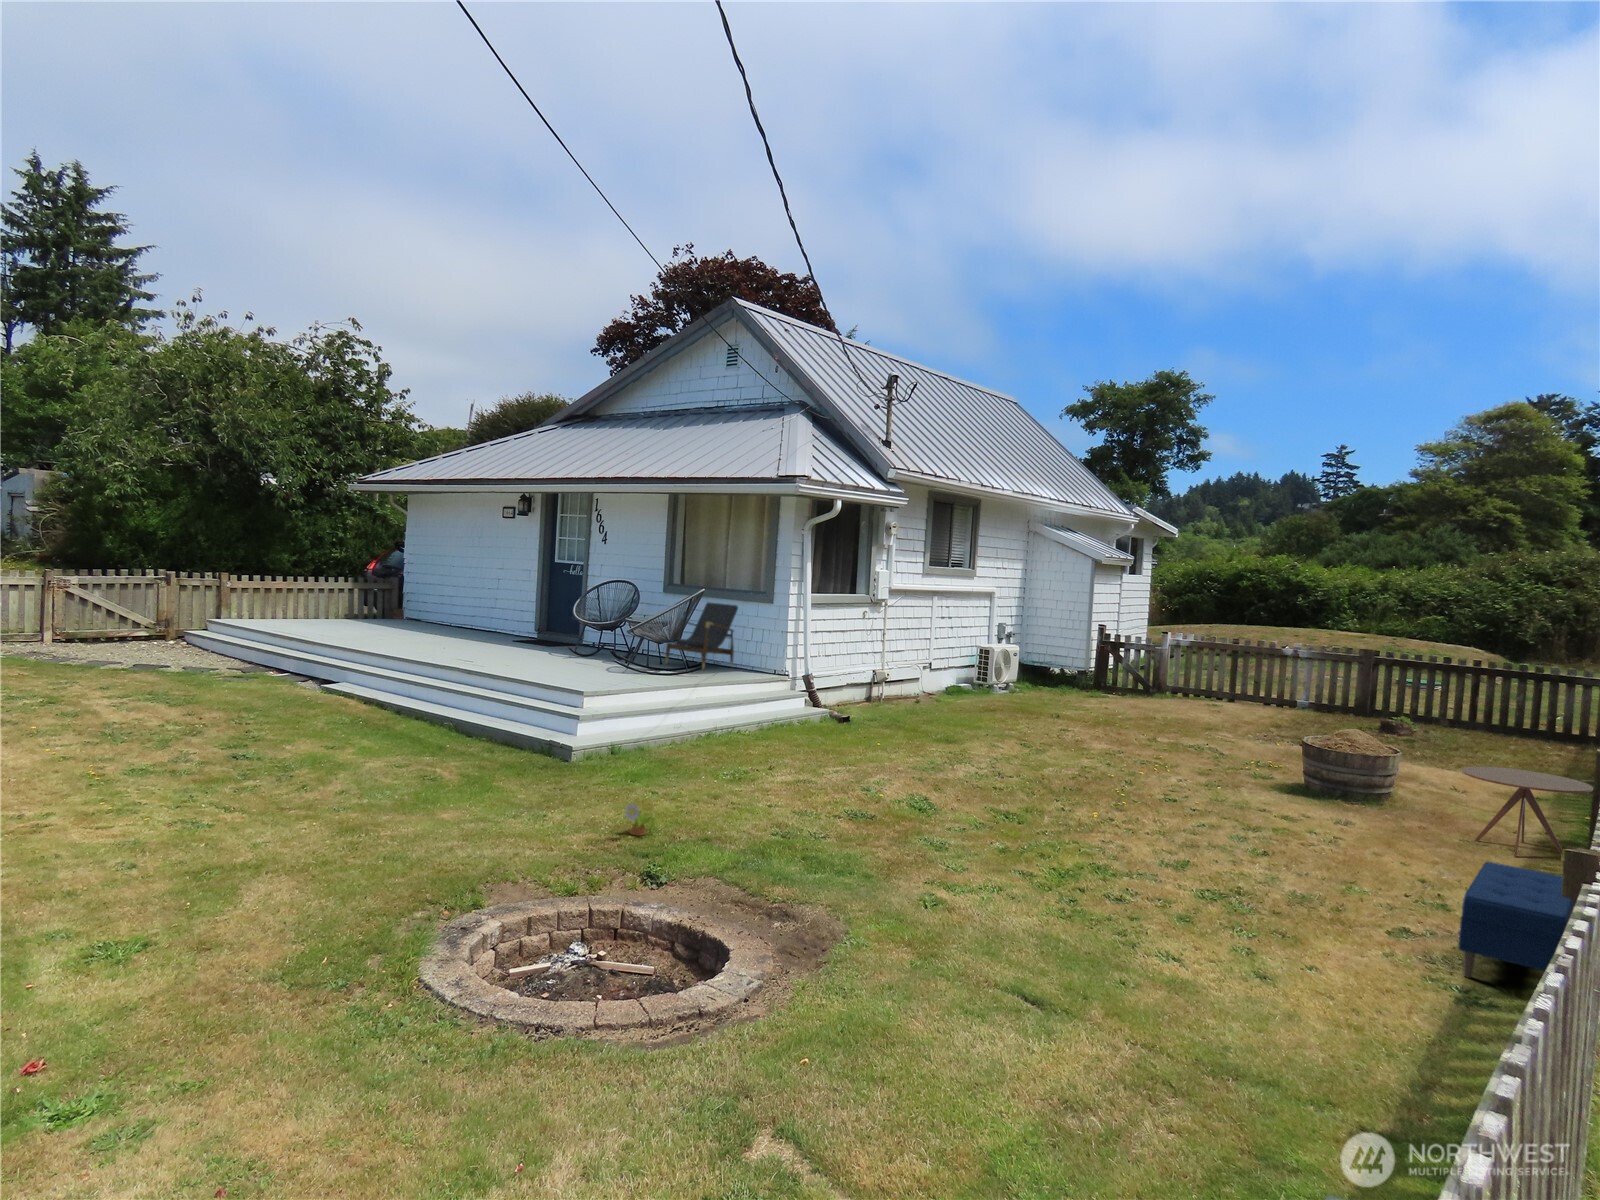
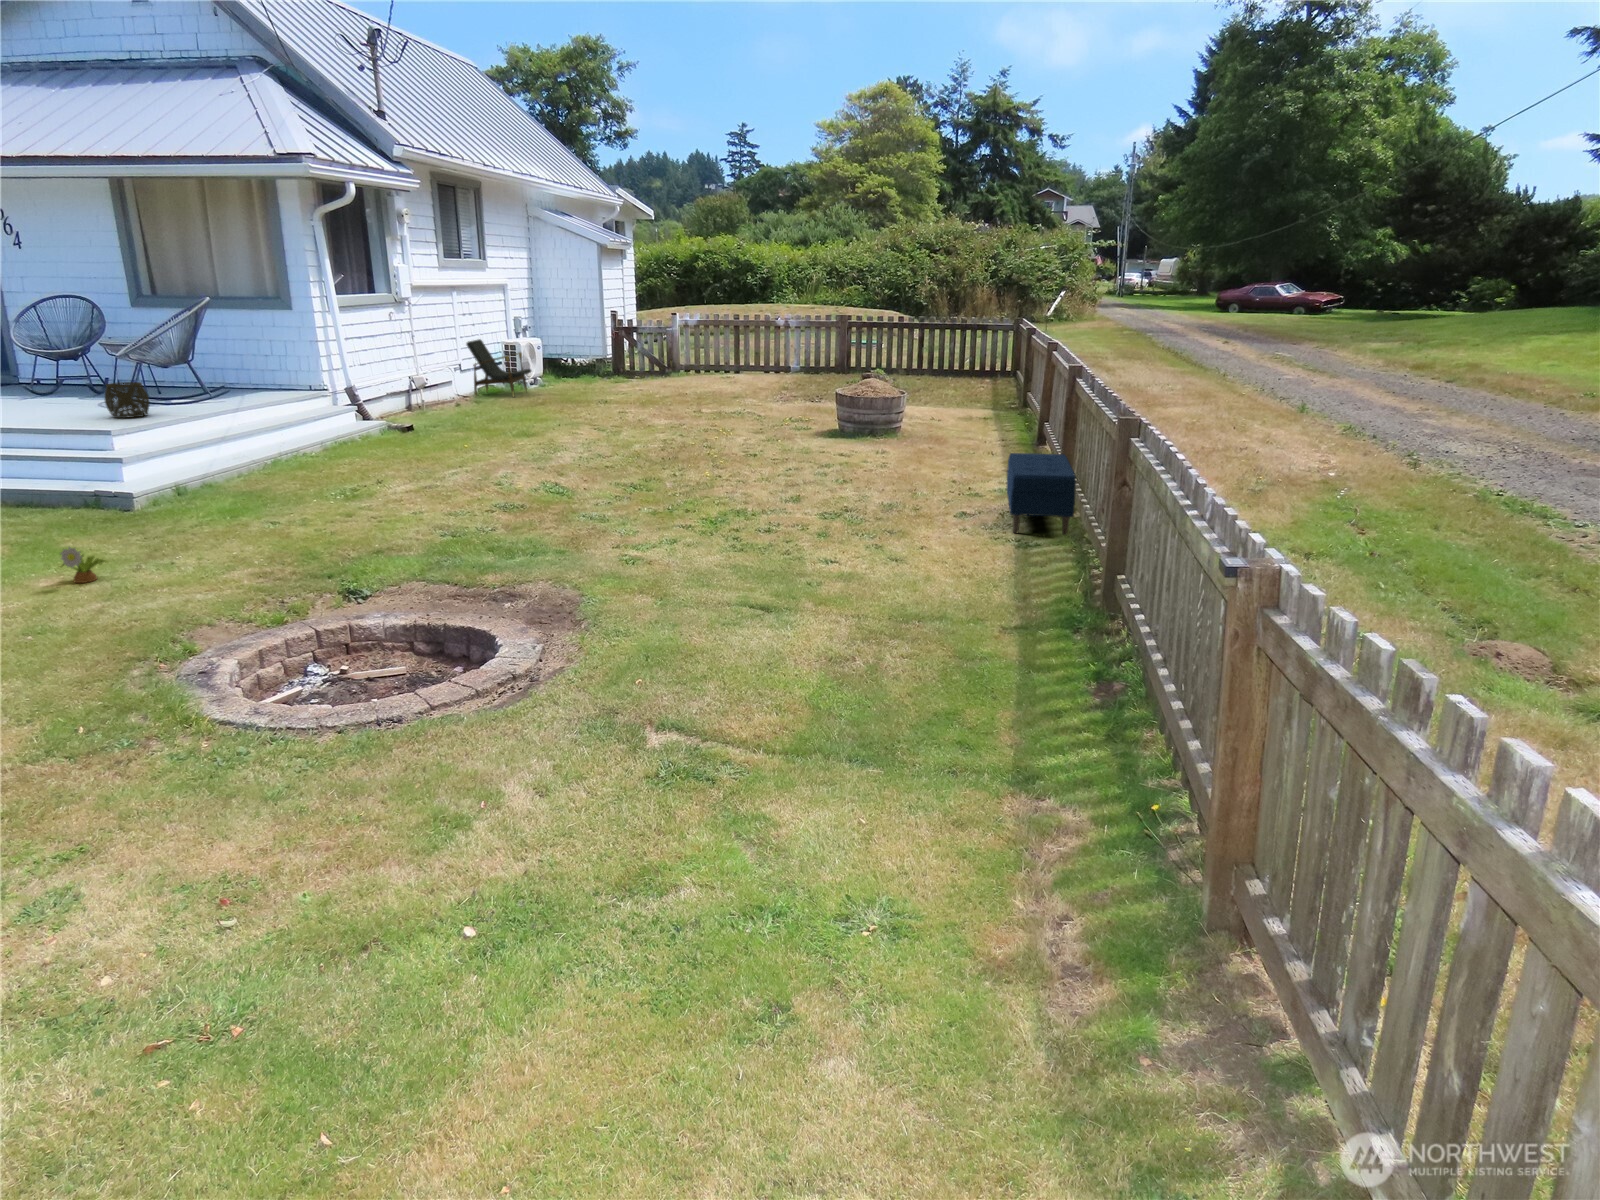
lounge chair: present [666,602,738,669] -> present [467,339,531,396]
woven basket: none [602,653,634,683] -> present [105,382,149,418]
round table: present [1462,766,1593,857] -> none [959,391,1043,456]
decorative plant: present [625,803,656,836] -> present [61,547,107,583]

